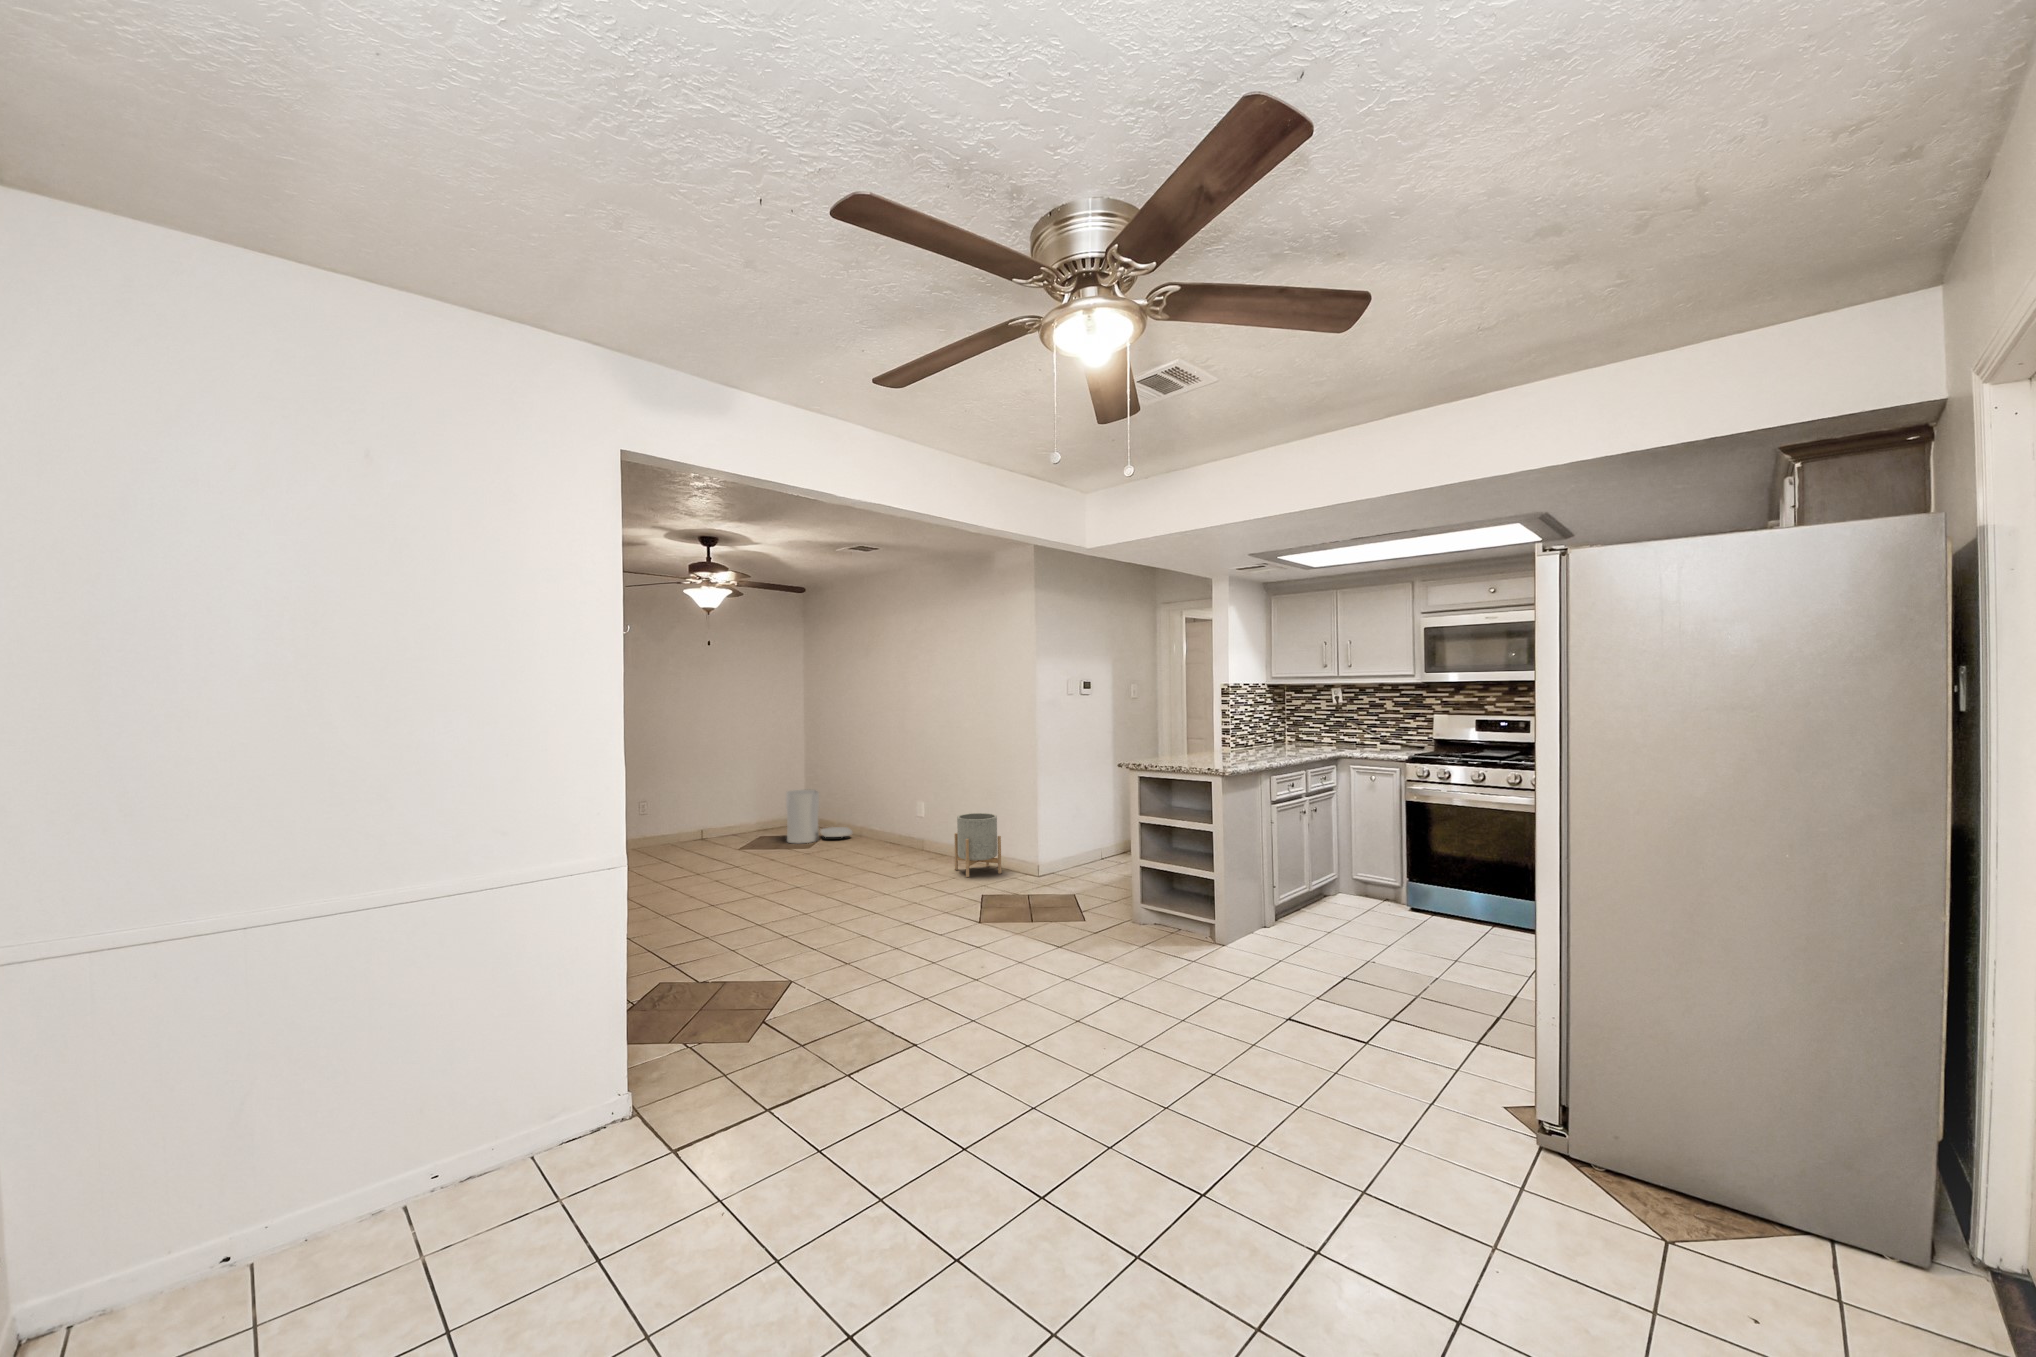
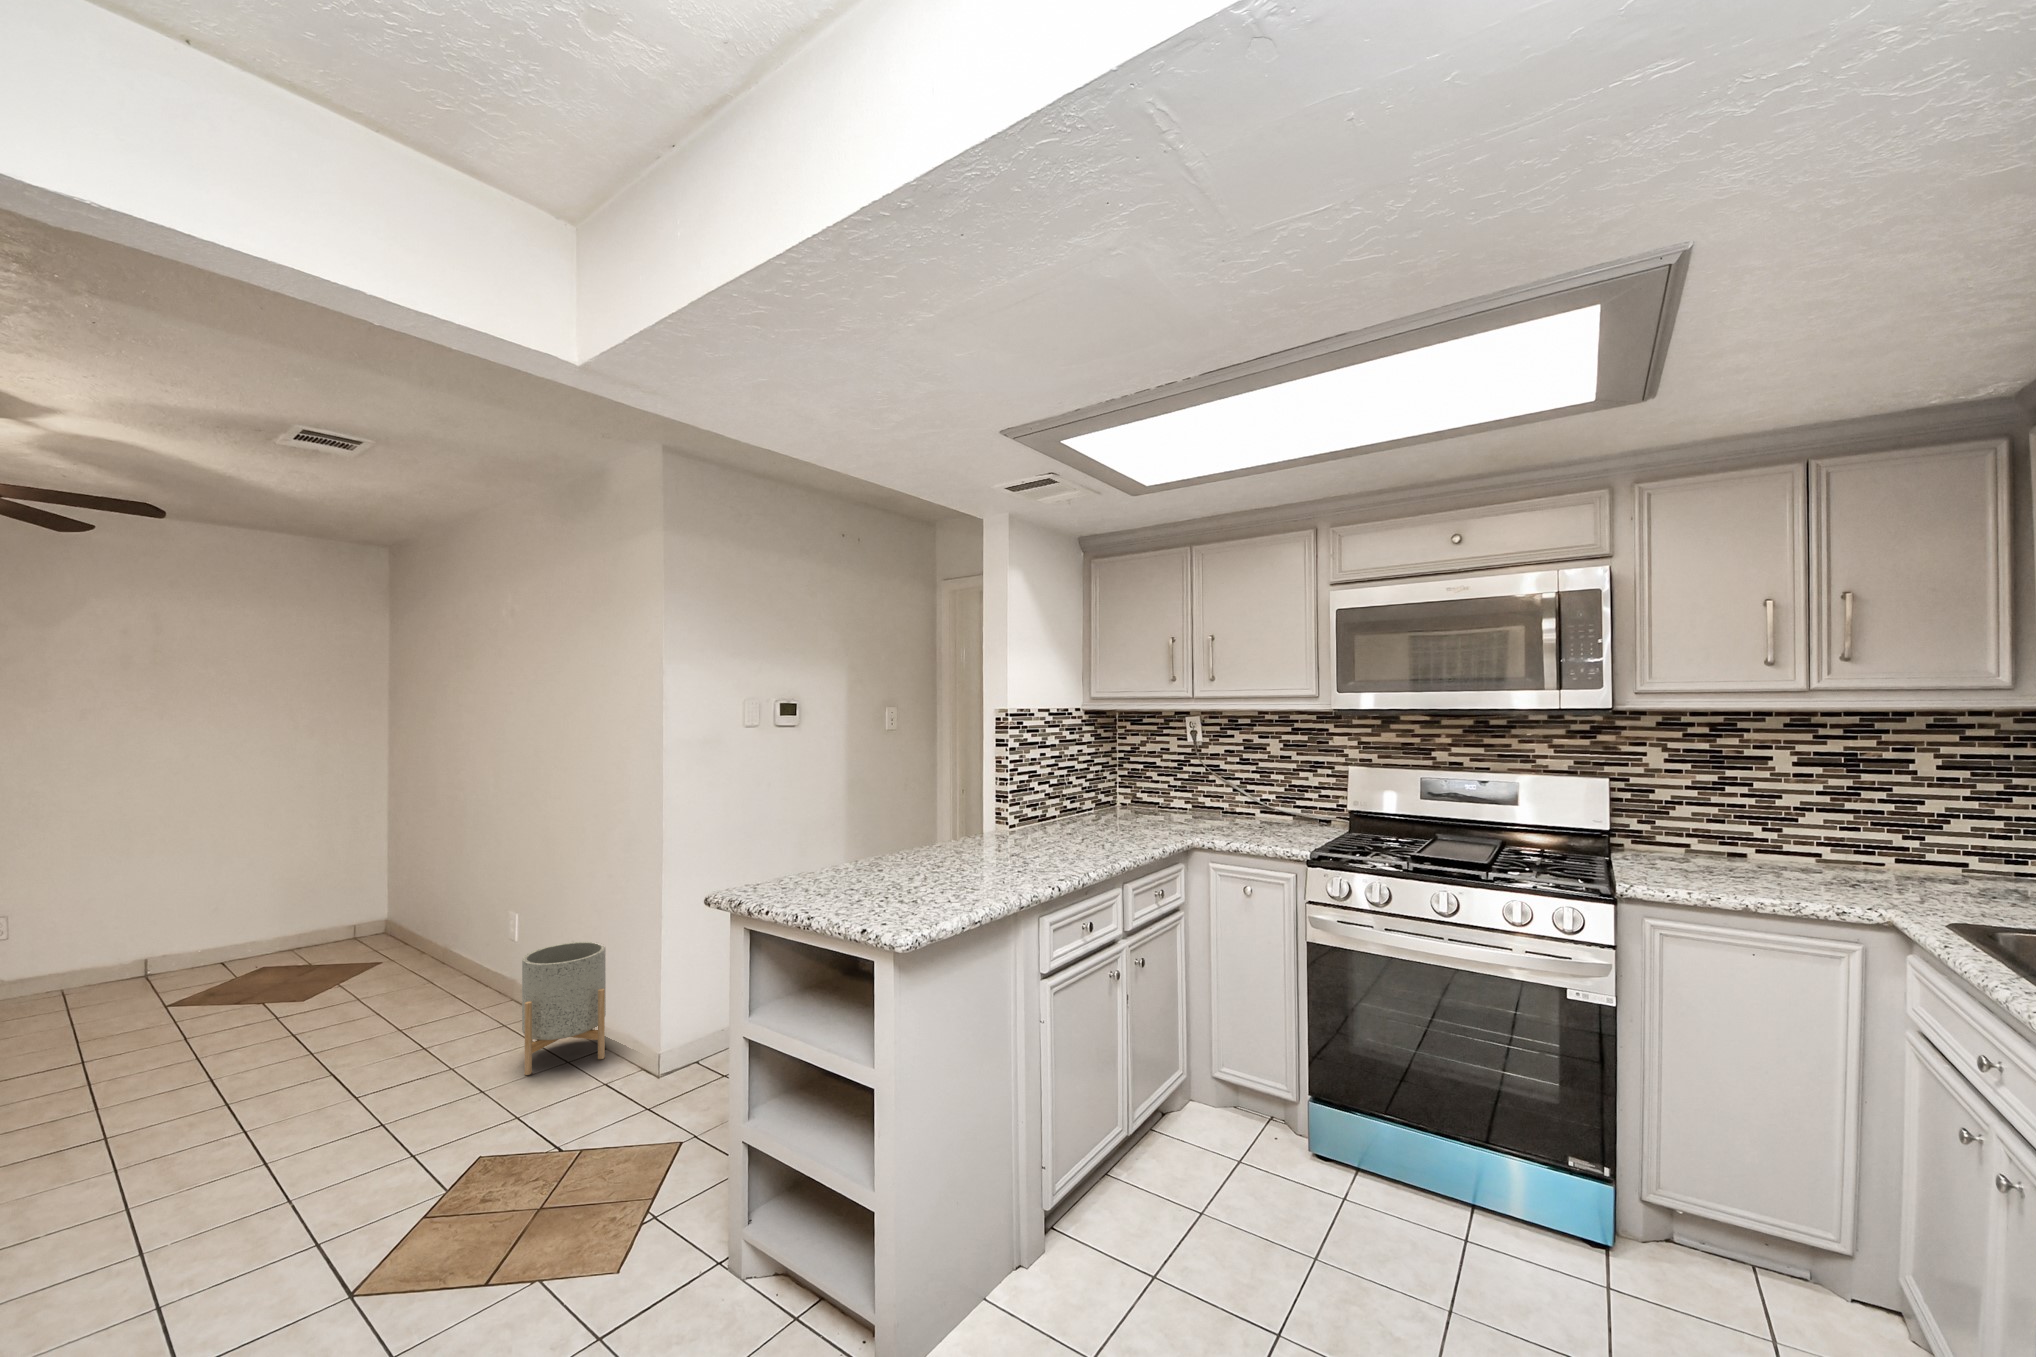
trash can: present [786,790,852,843] -> none [303,883,438,982]

